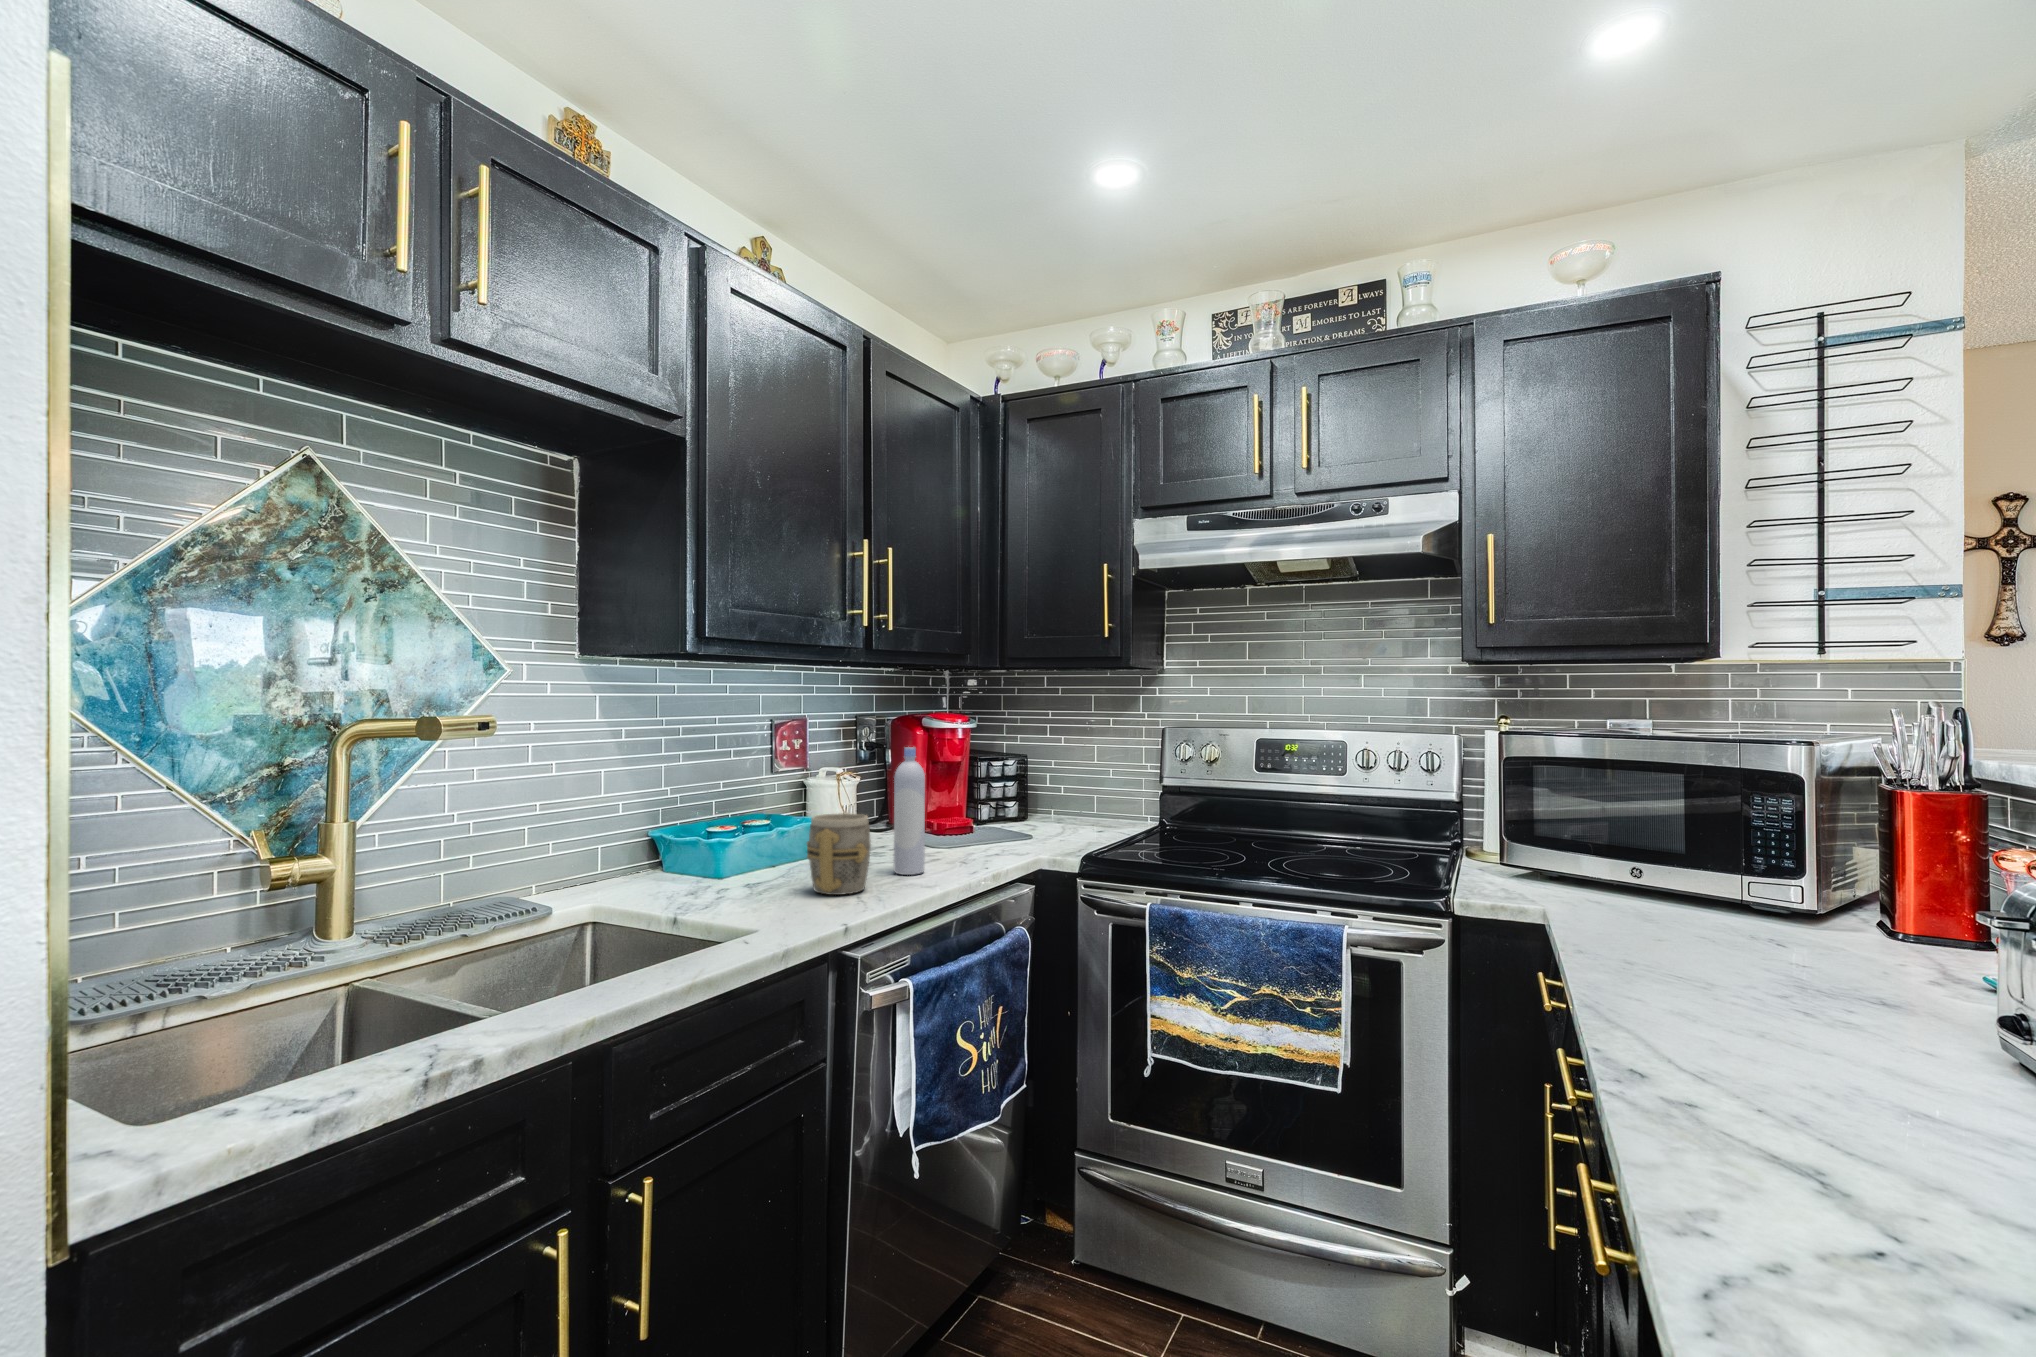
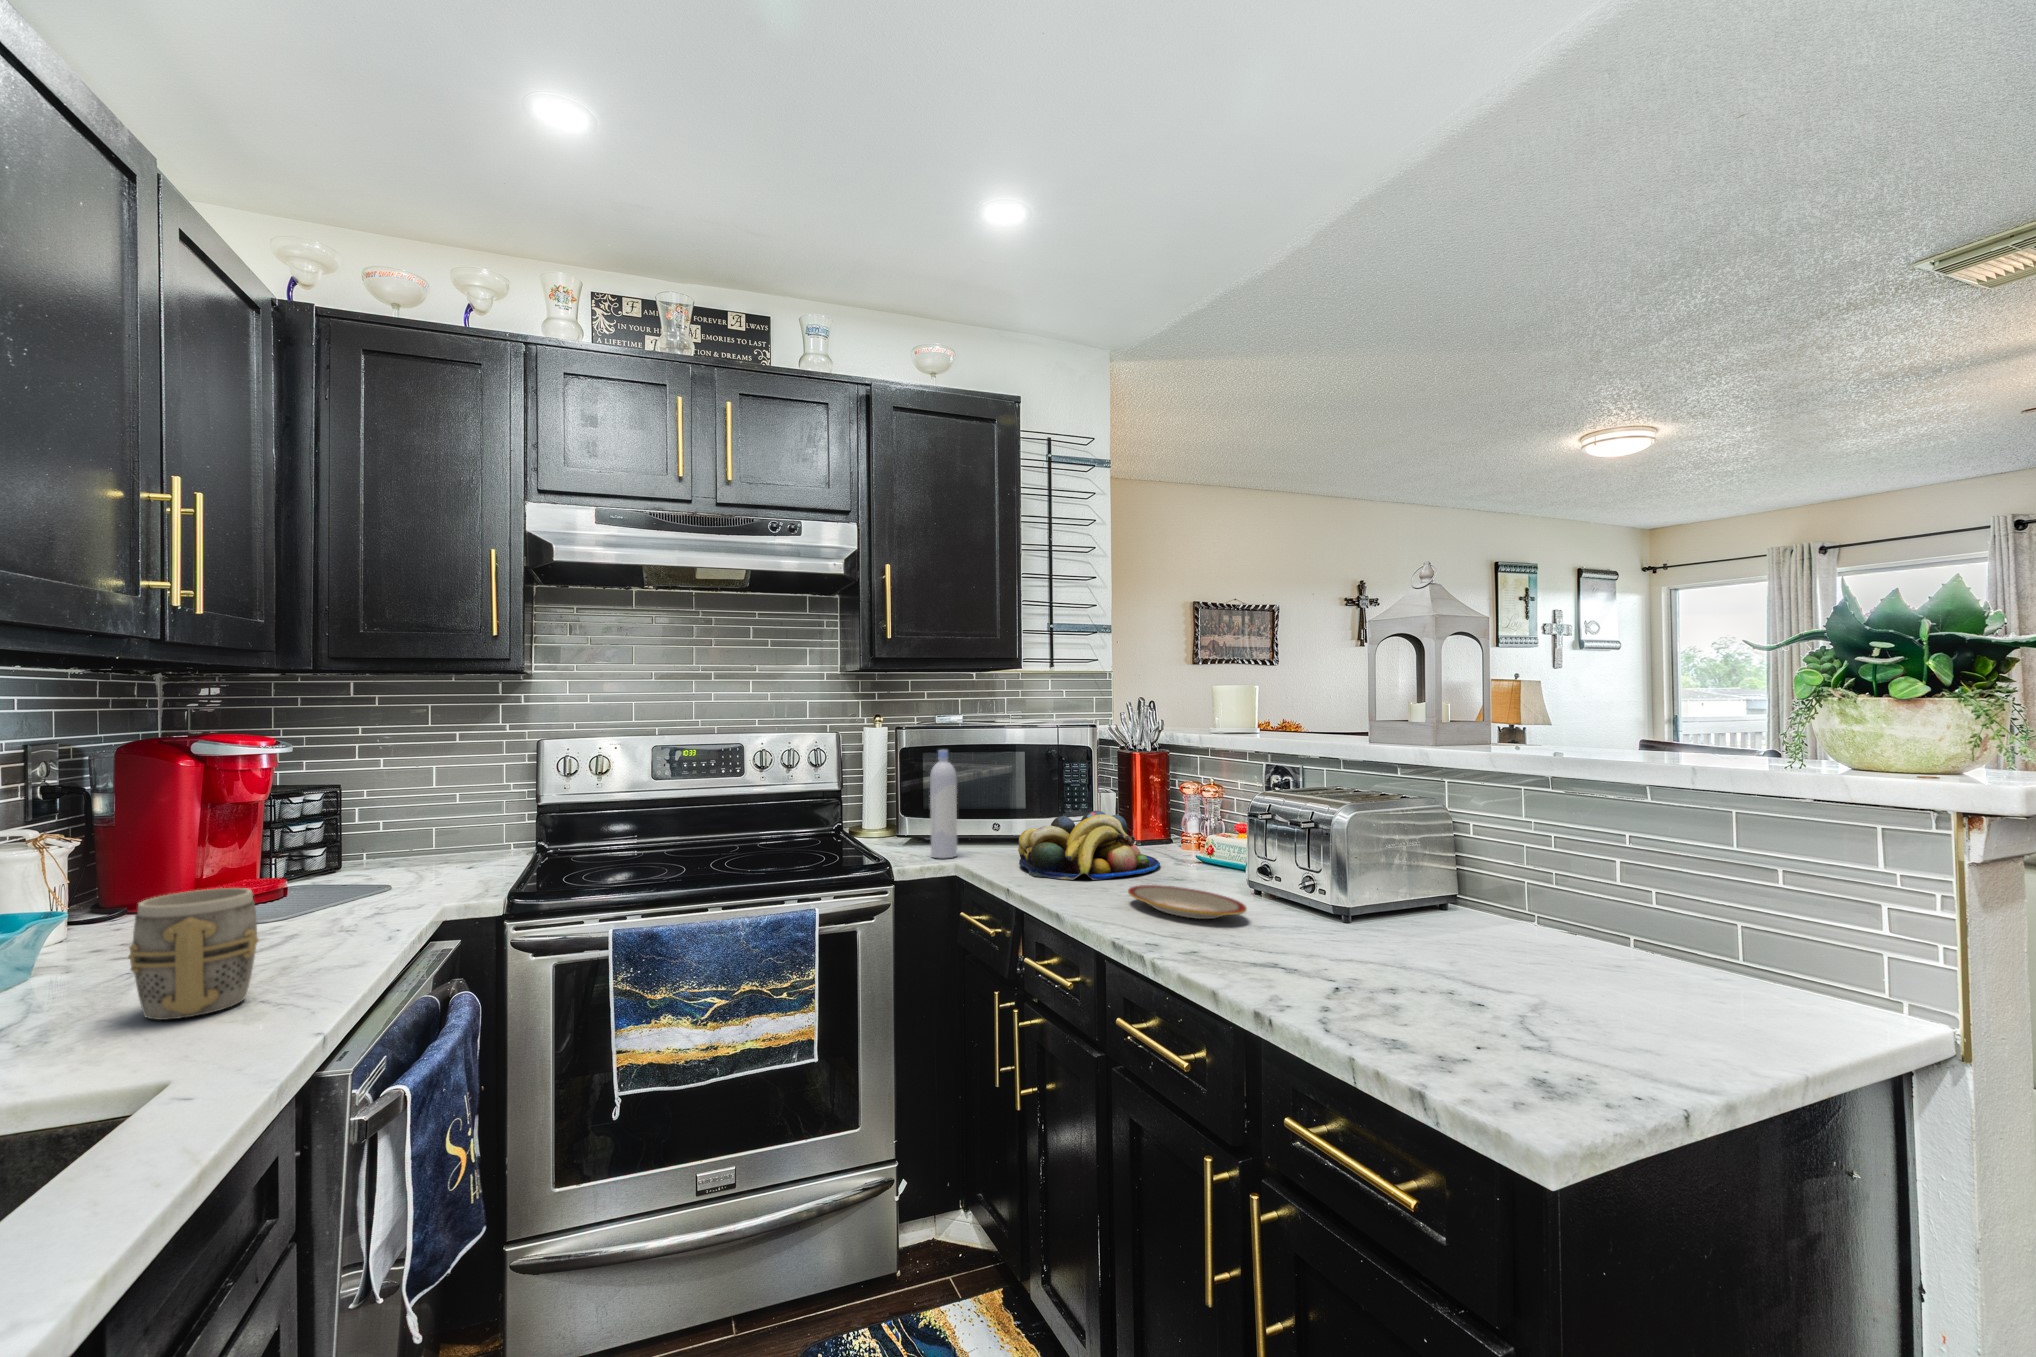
bottle: present [894,747,925,875] -> present [930,750,957,858]
fruit bowl: none [1630,869,1897,975] -> present [1018,811,1160,880]
plate: none [1708,982,1899,1061] -> present [1128,885,1247,919]

